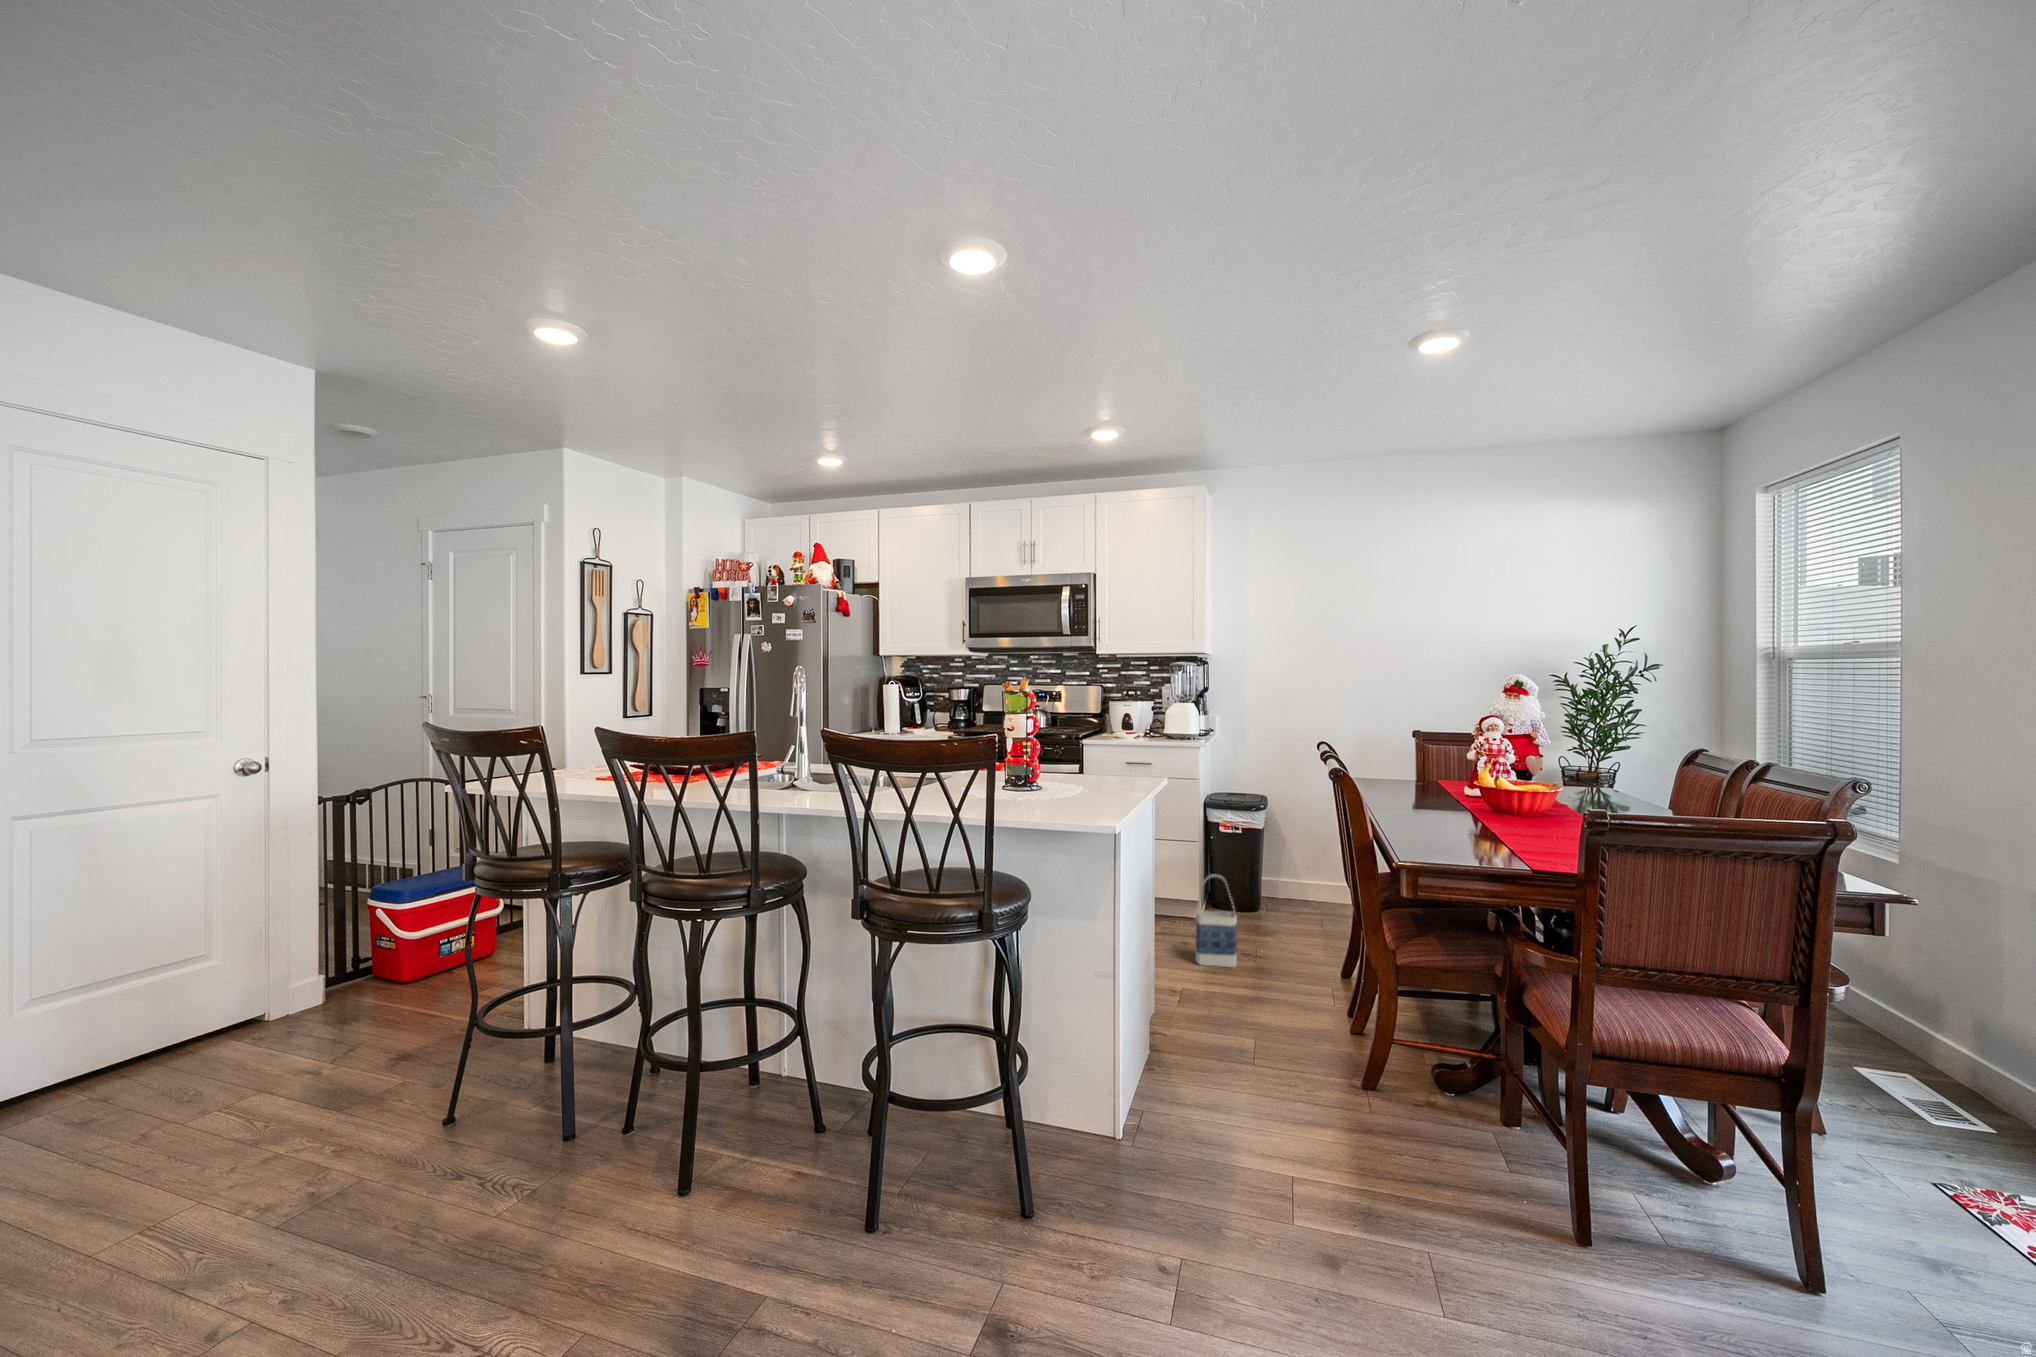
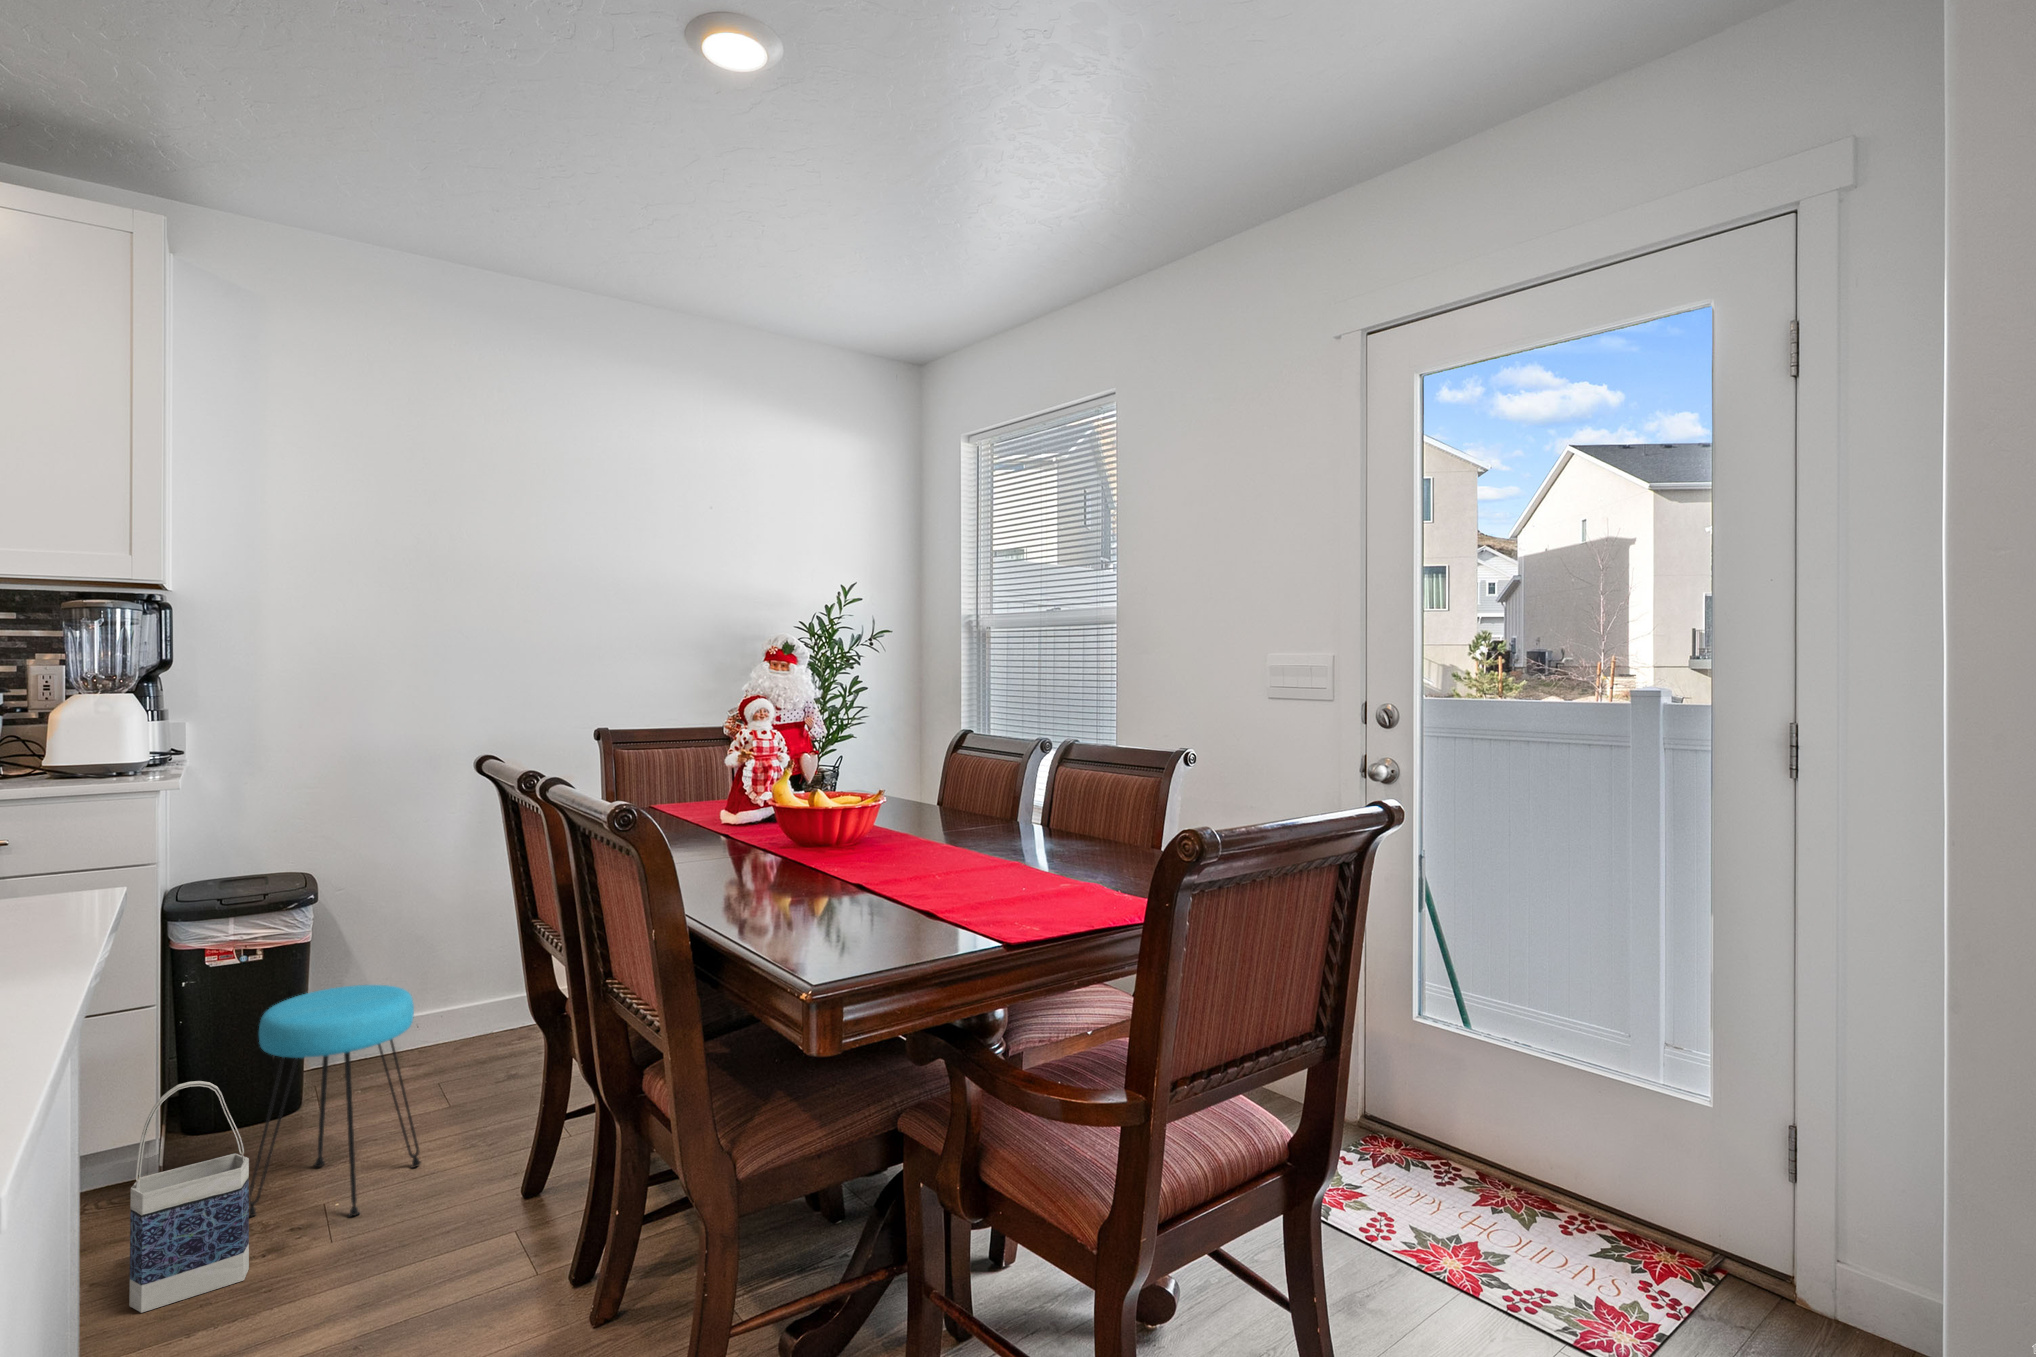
stool: none [1235,851,1311,960] -> present [249,985,421,1216]

